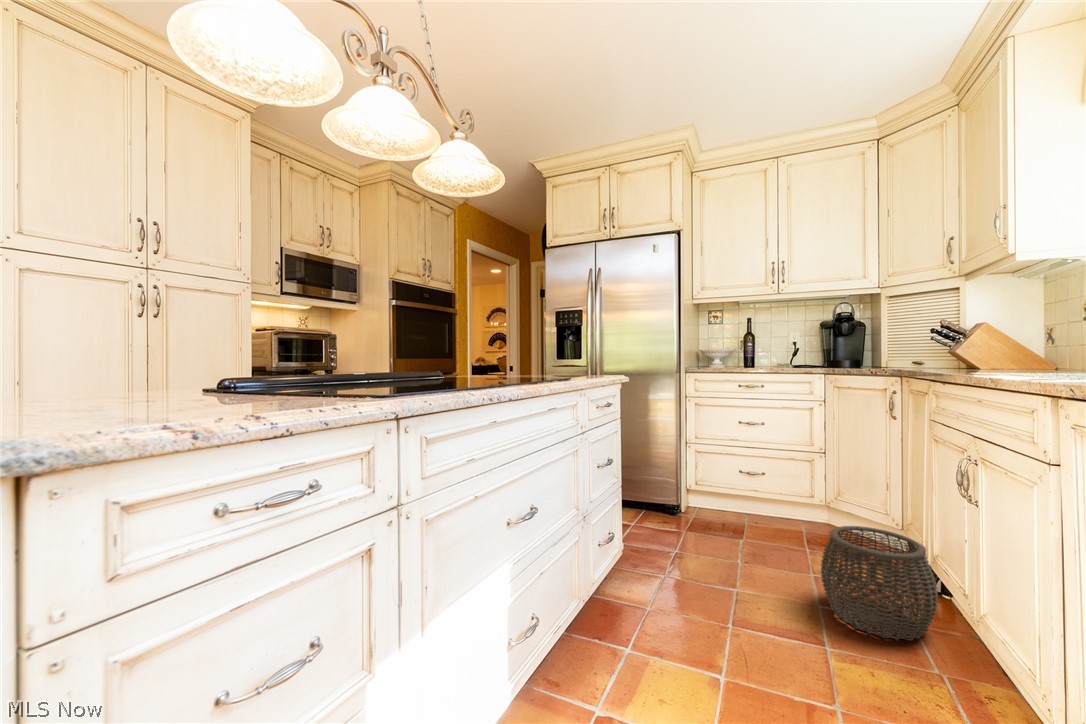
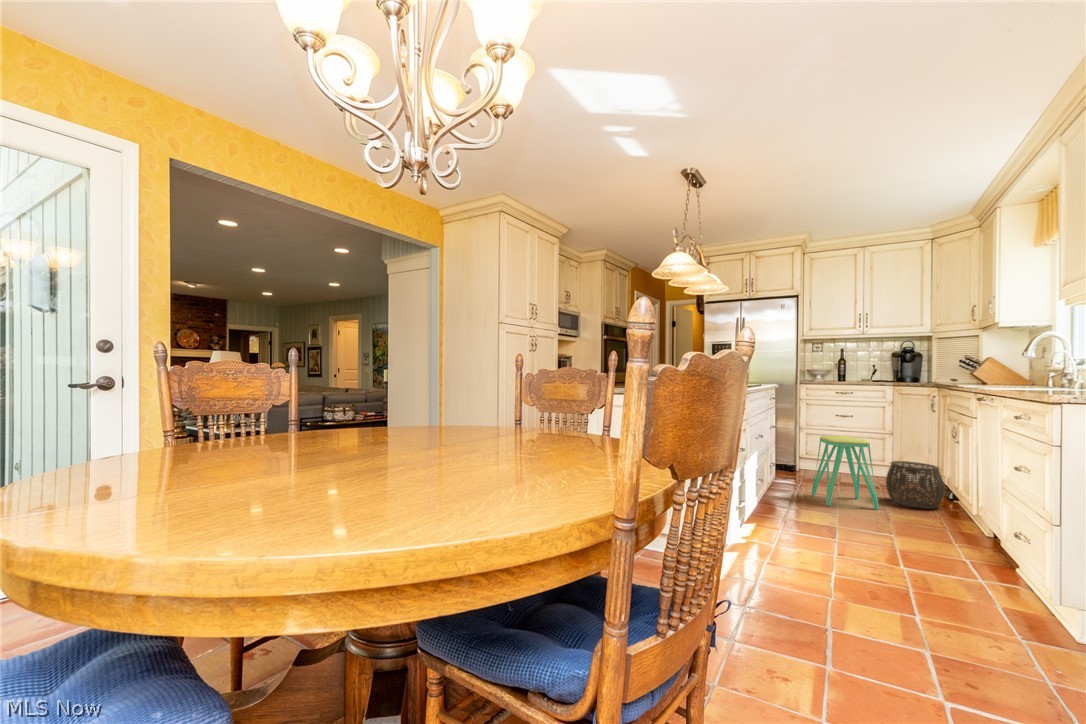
stool: none [685,485,811,659] -> present [812,435,878,510]

